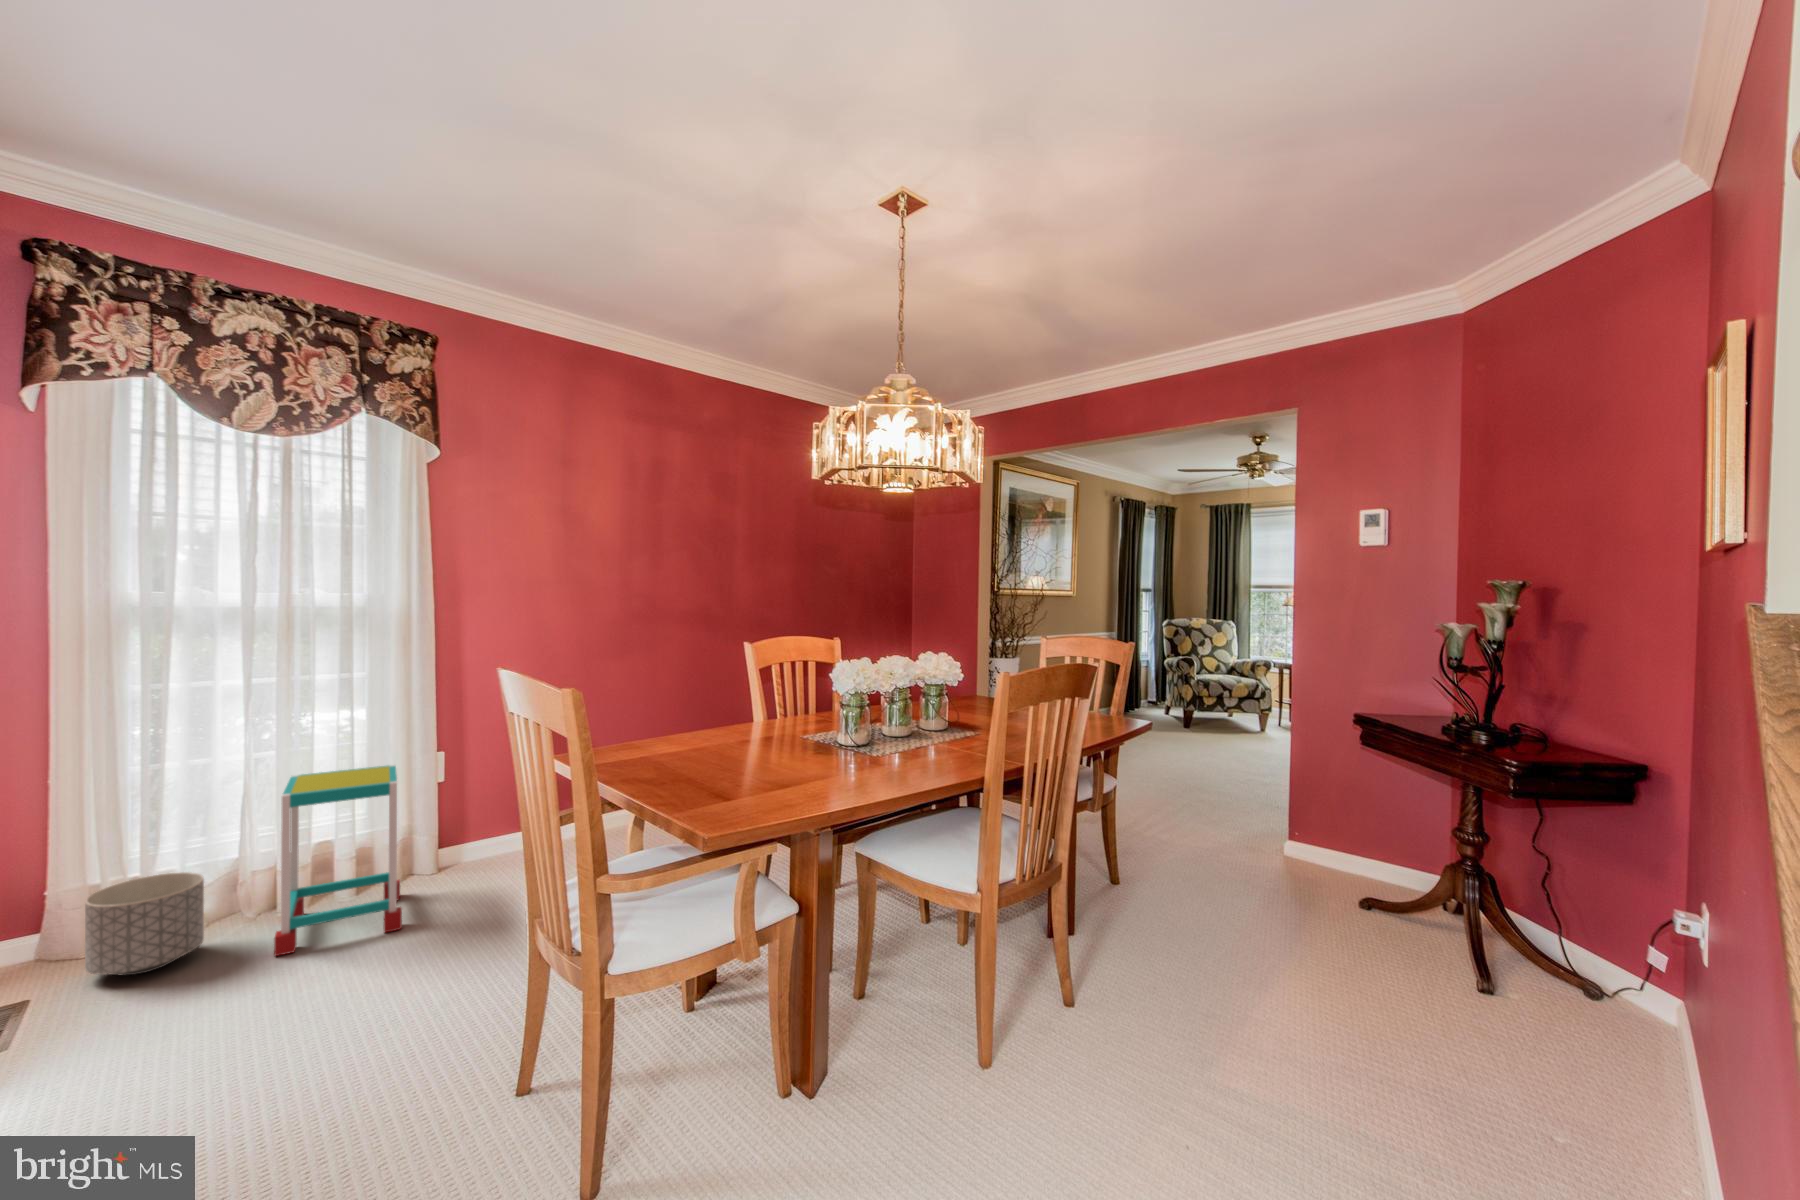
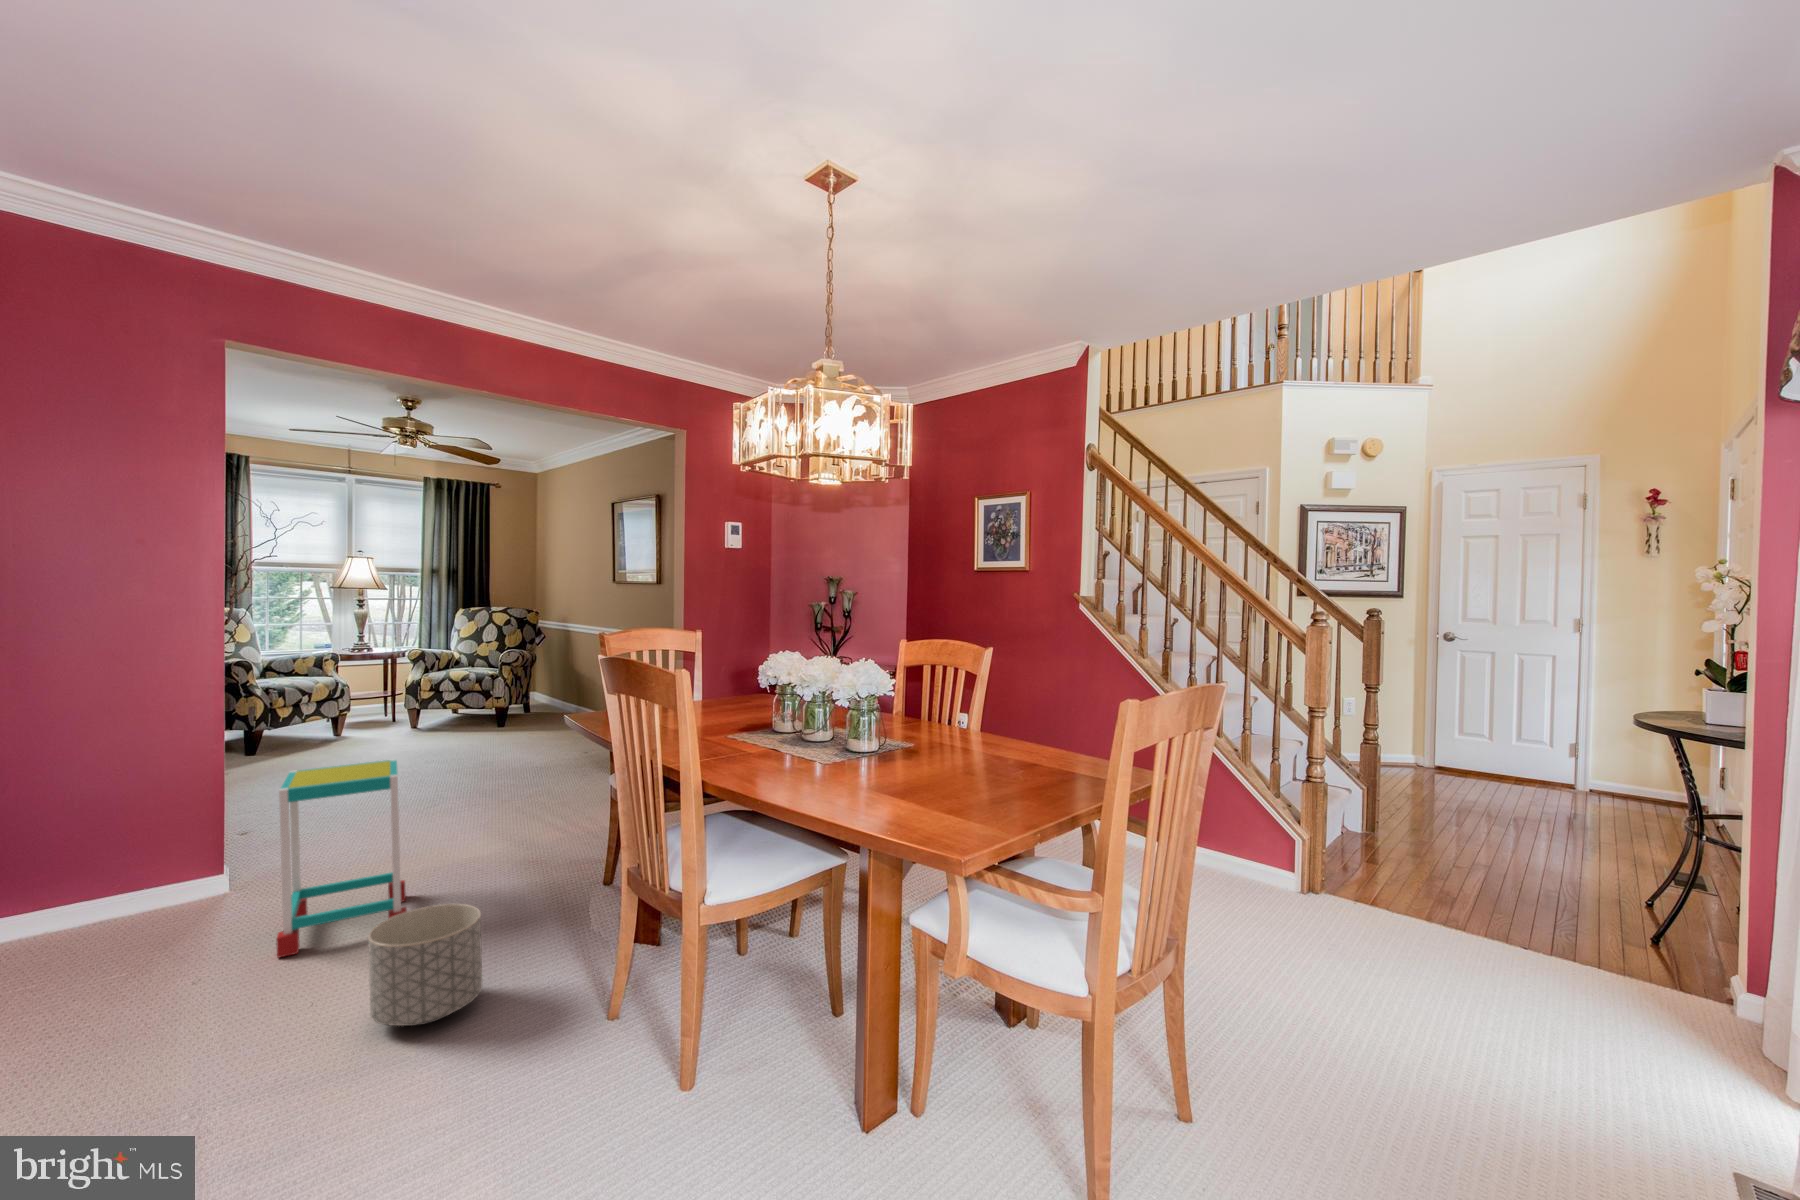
planter: present [85,872,204,975] -> present [368,904,482,1026]

